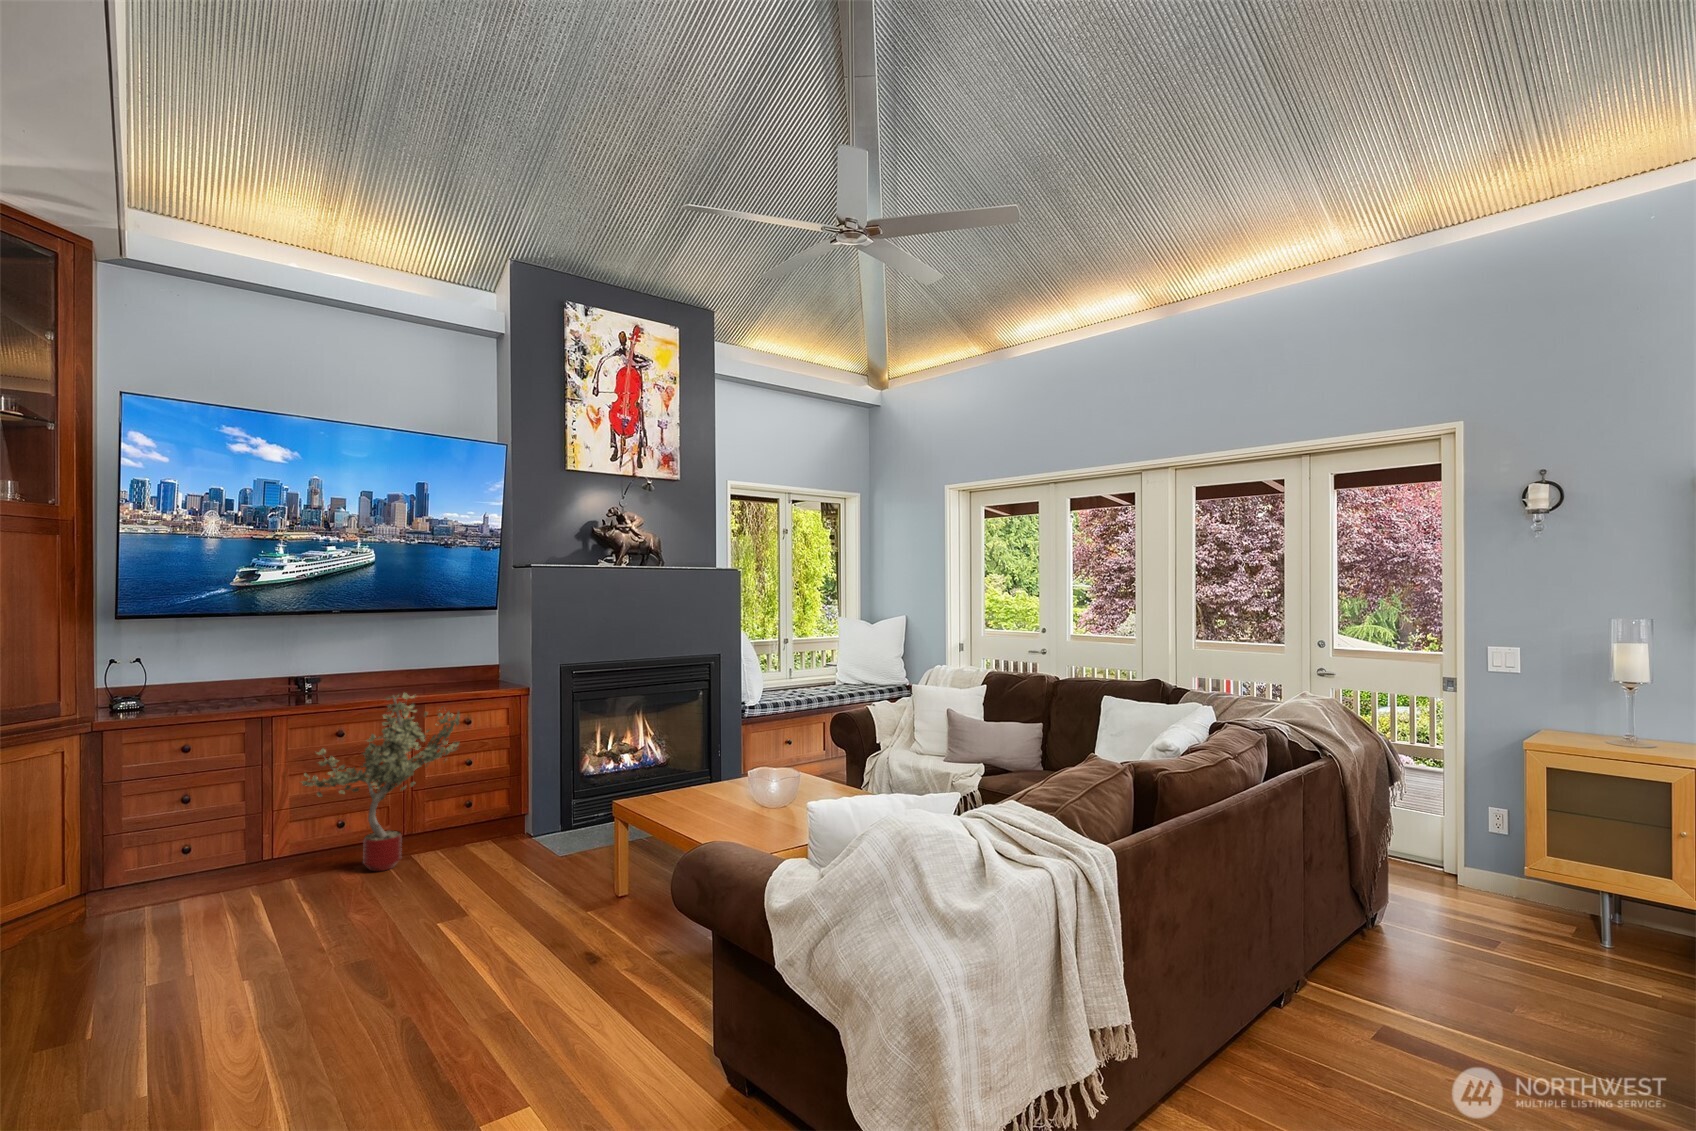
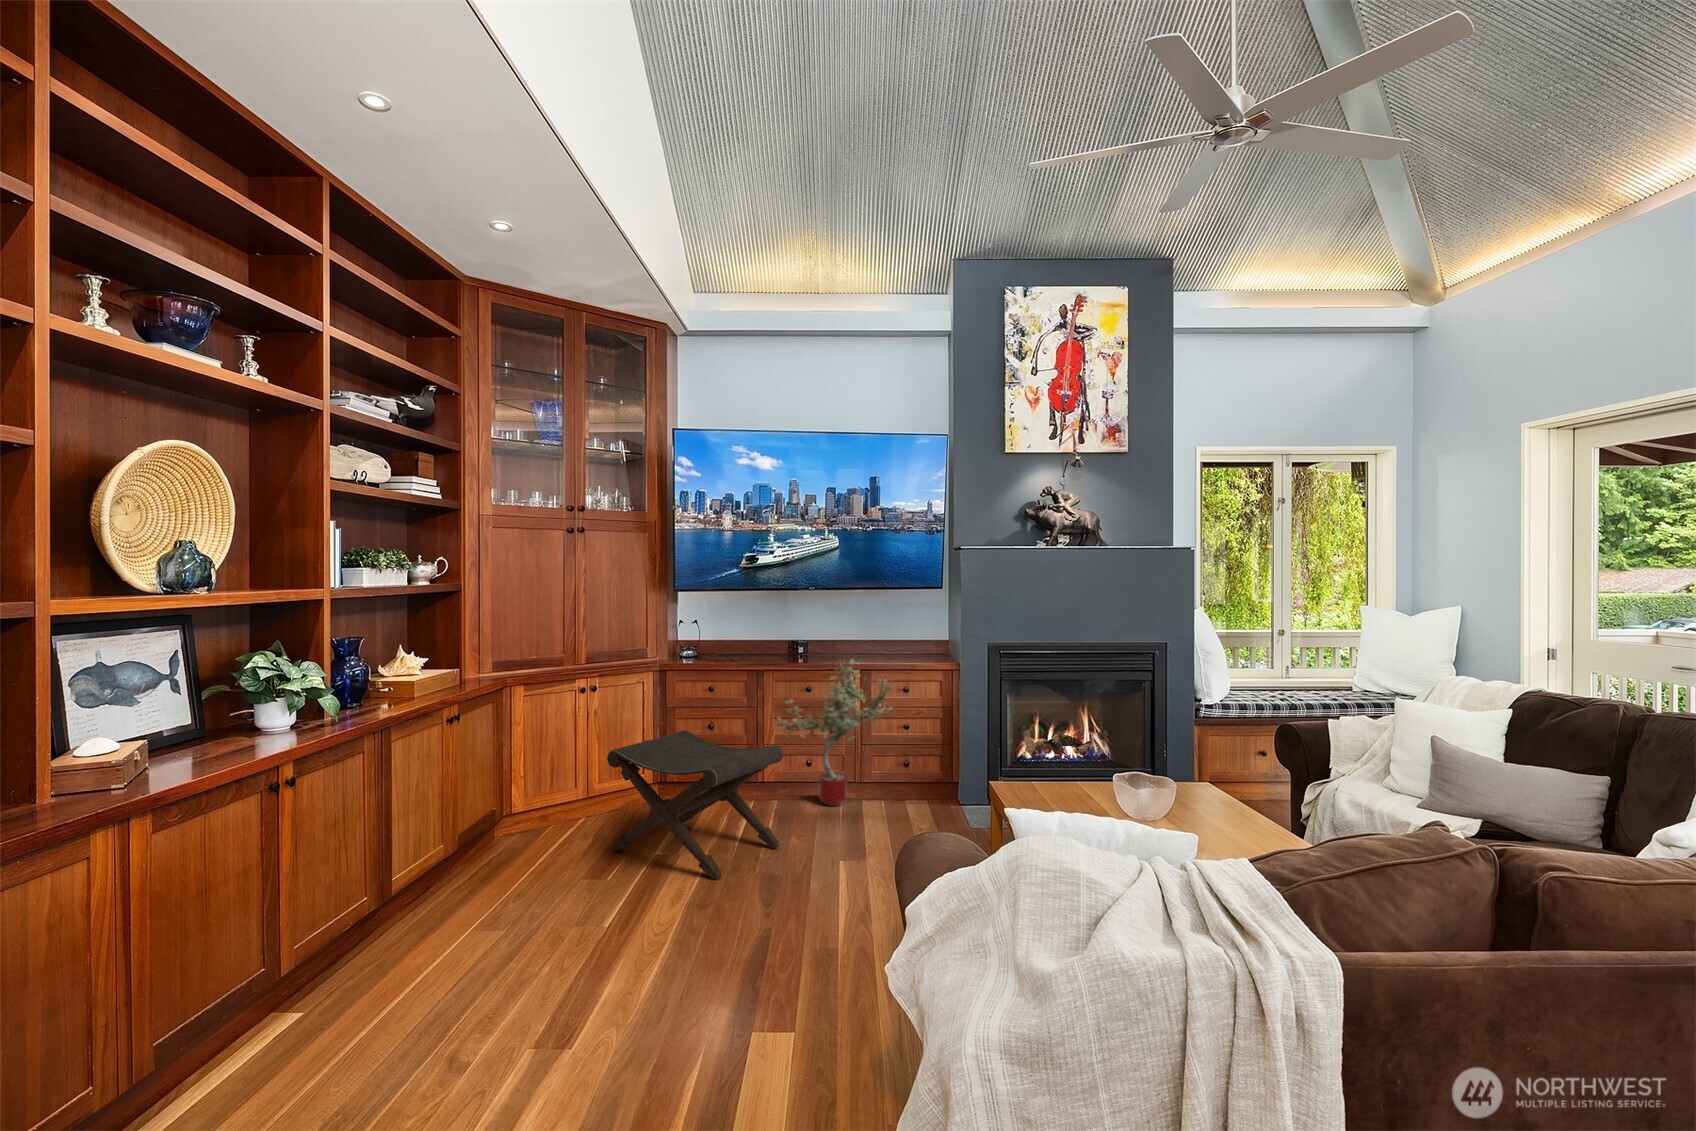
footstool: none [66,802,354,997] -> present [607,730,783,880]

